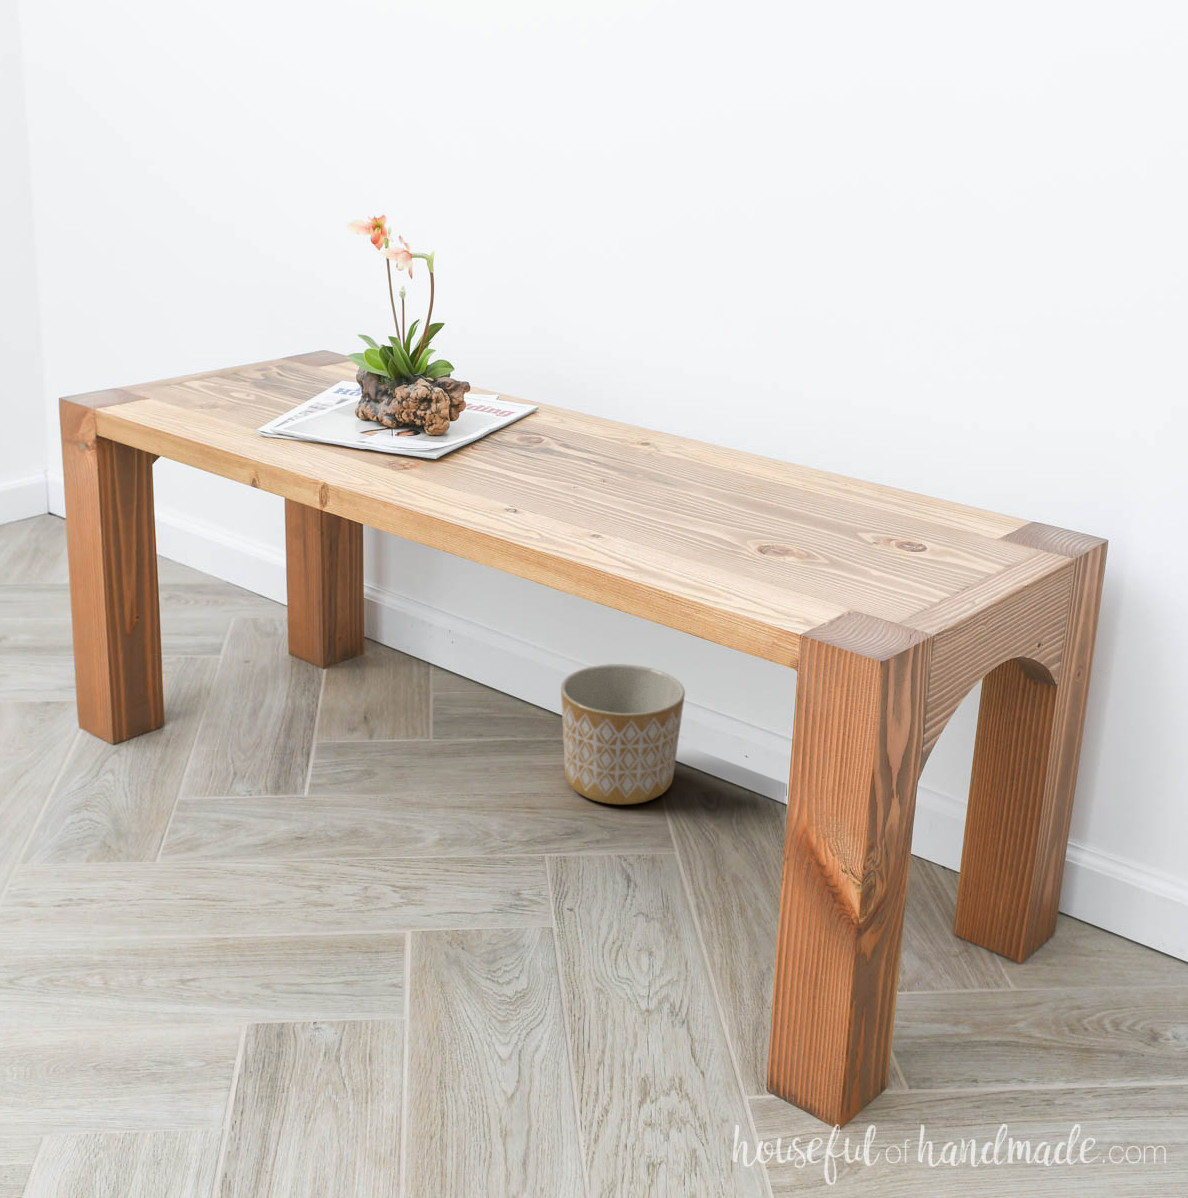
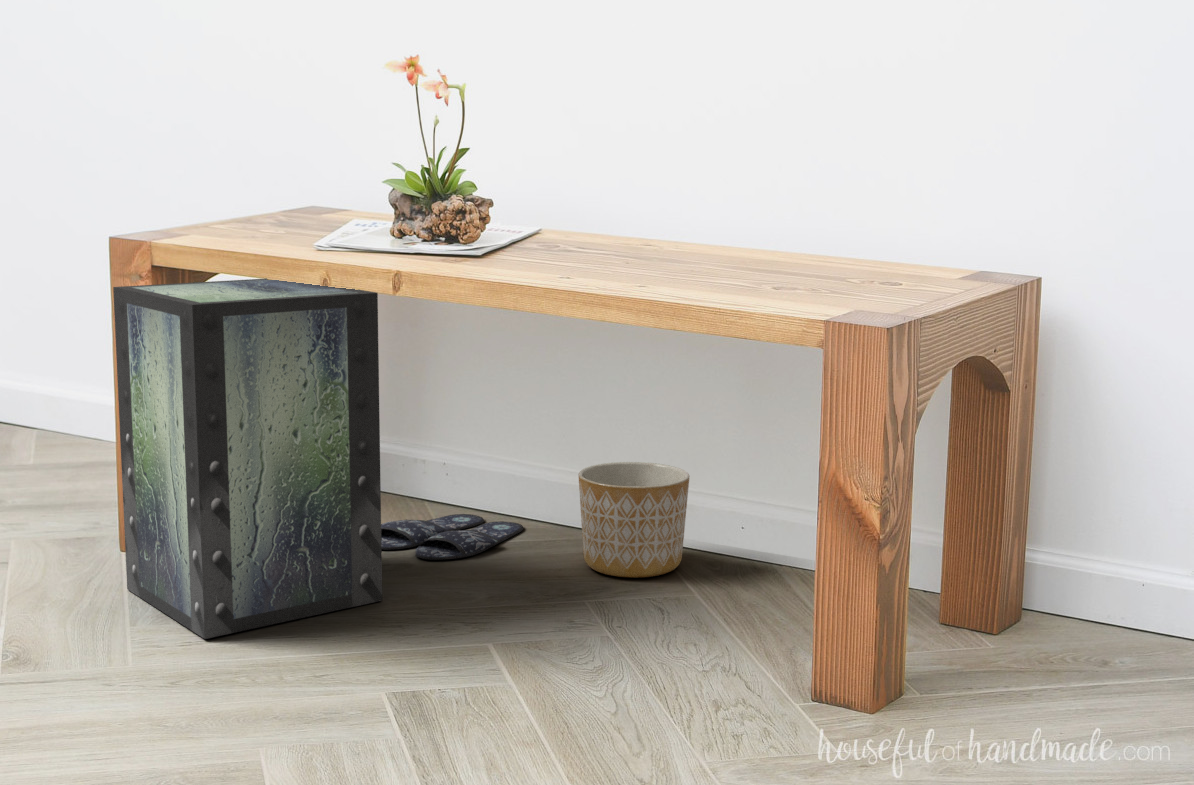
storage box: none [39,451,332,877] -> present [113,279,382,639]
slippers: none [345,684,517,759] -> present [381,514,523,560]

